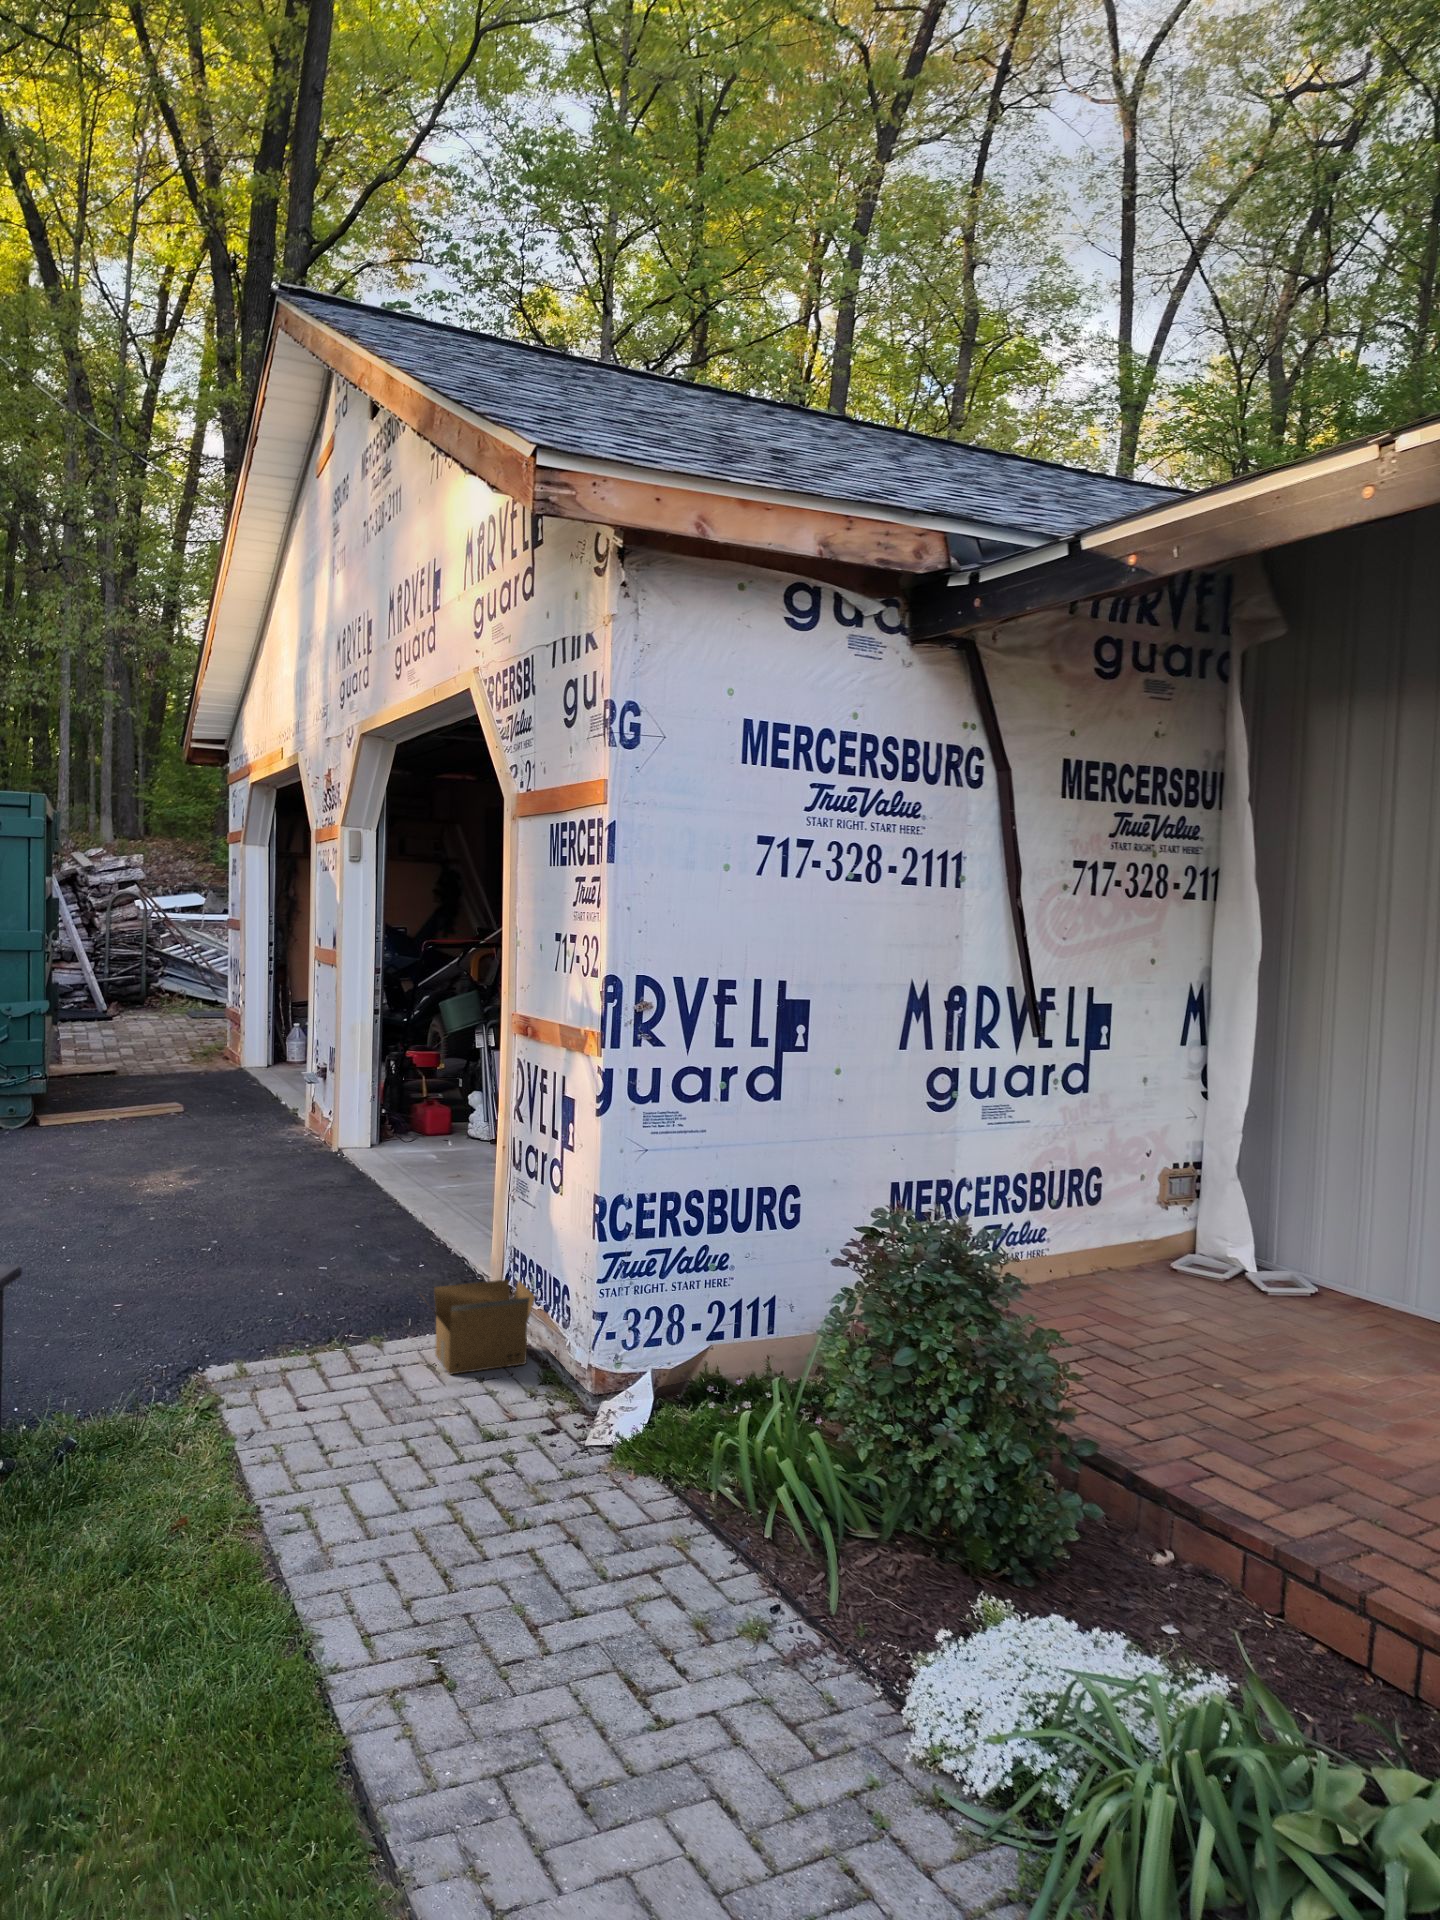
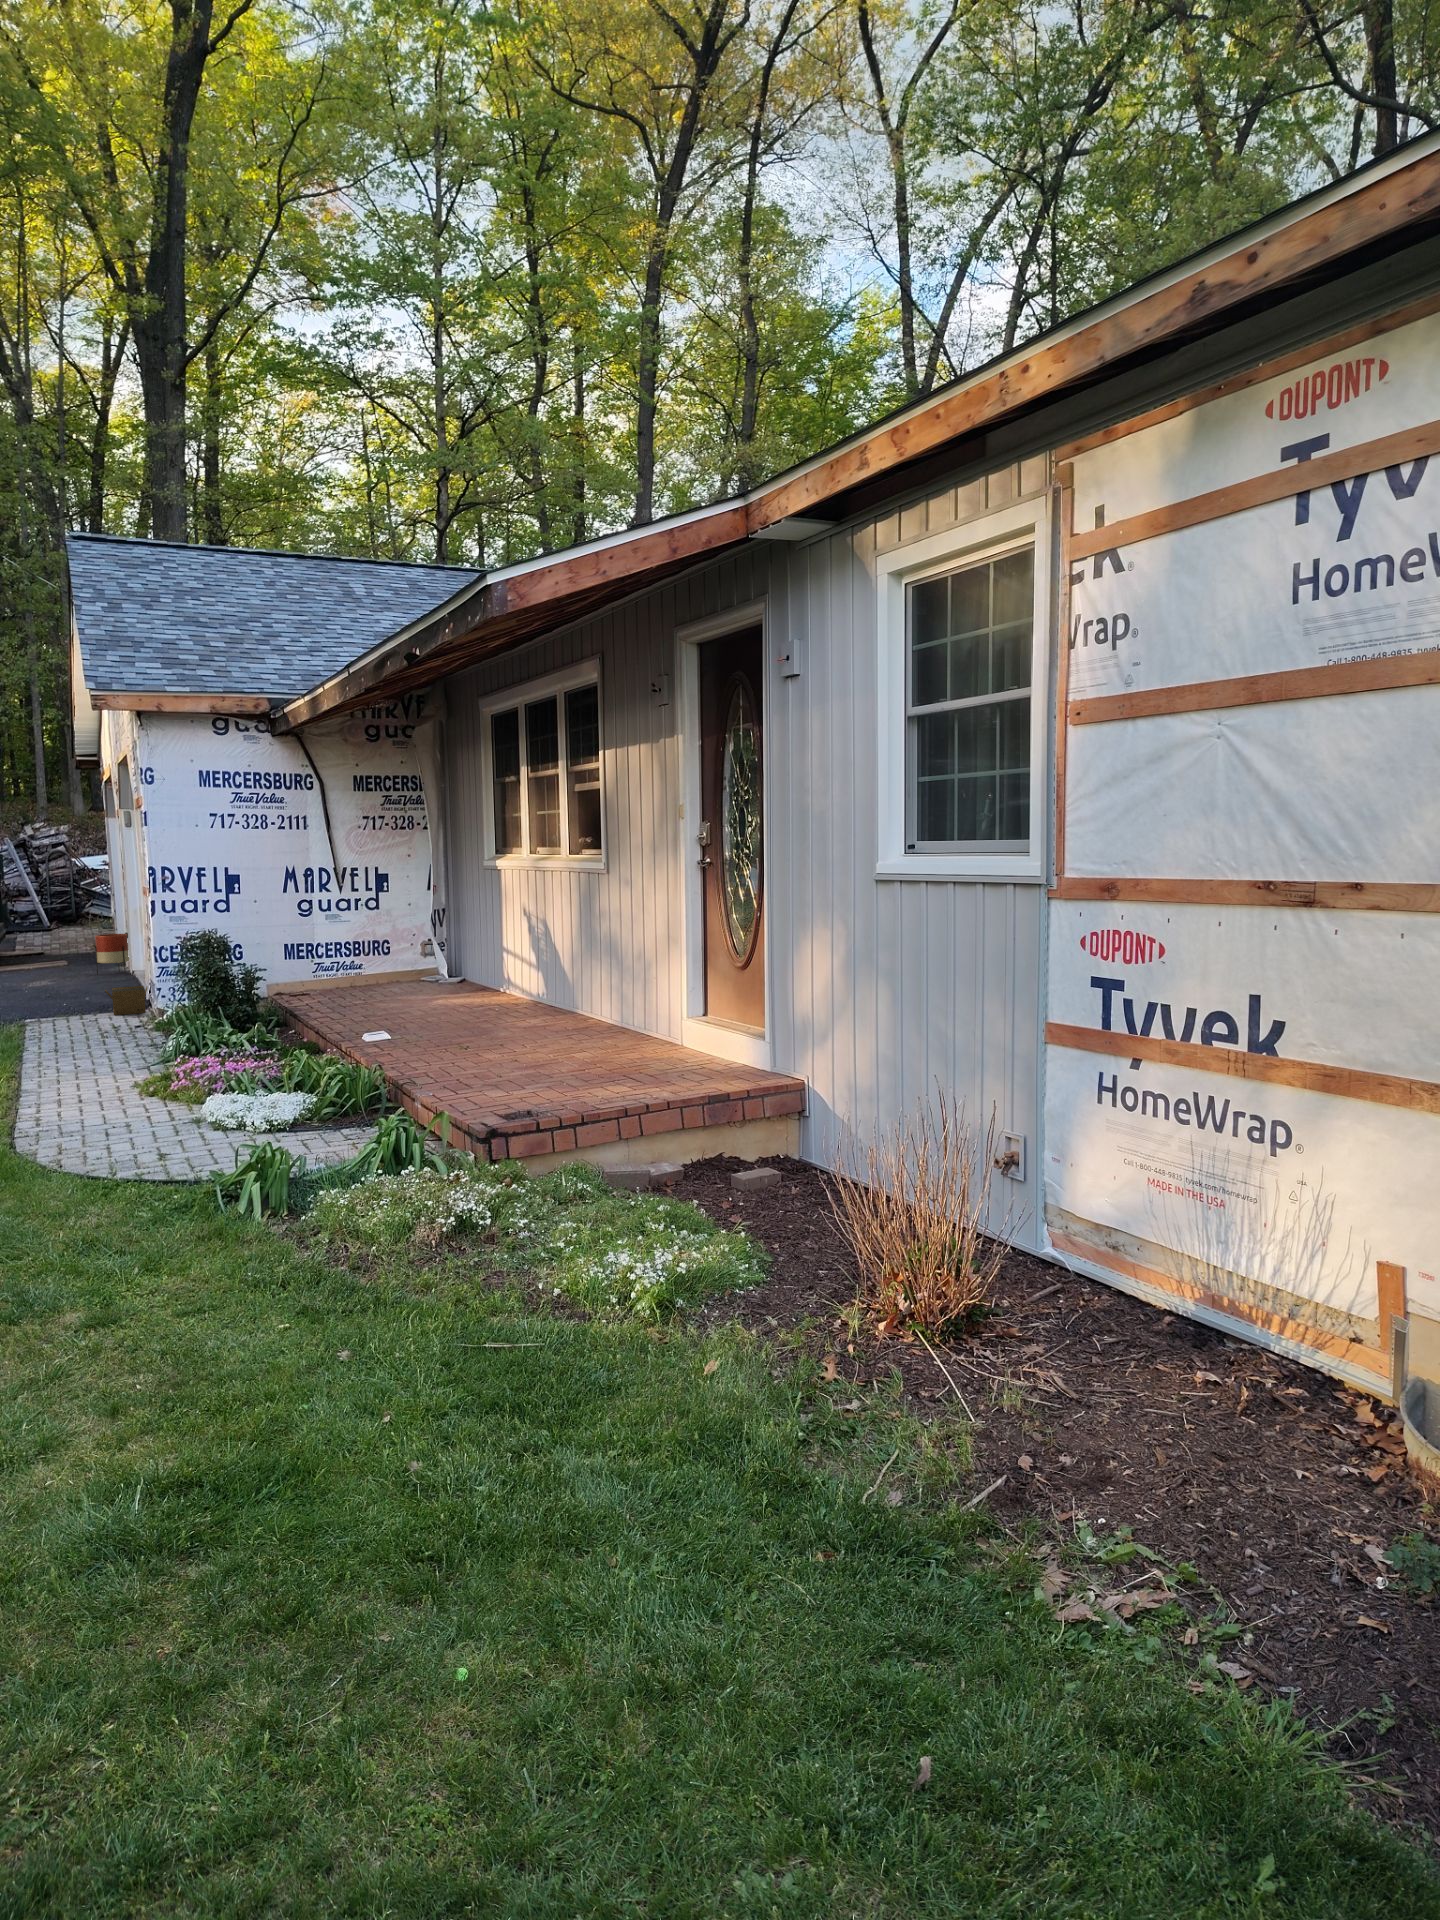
planter: none [265,1069,327,1153] -> present [95,934,129,975]

